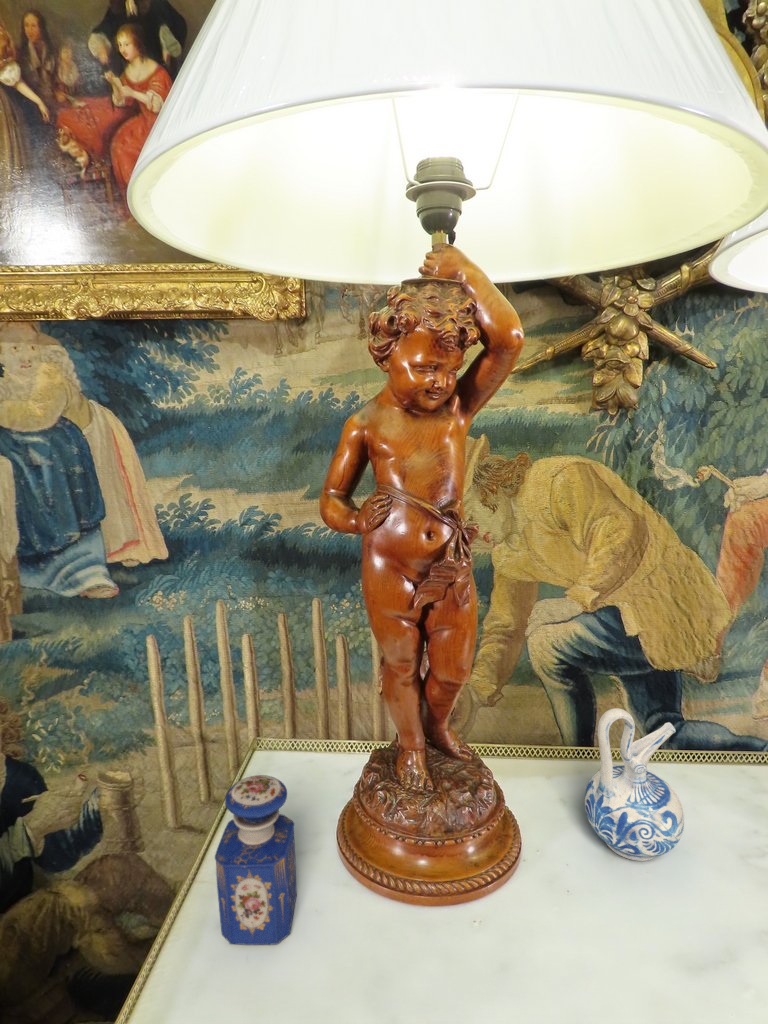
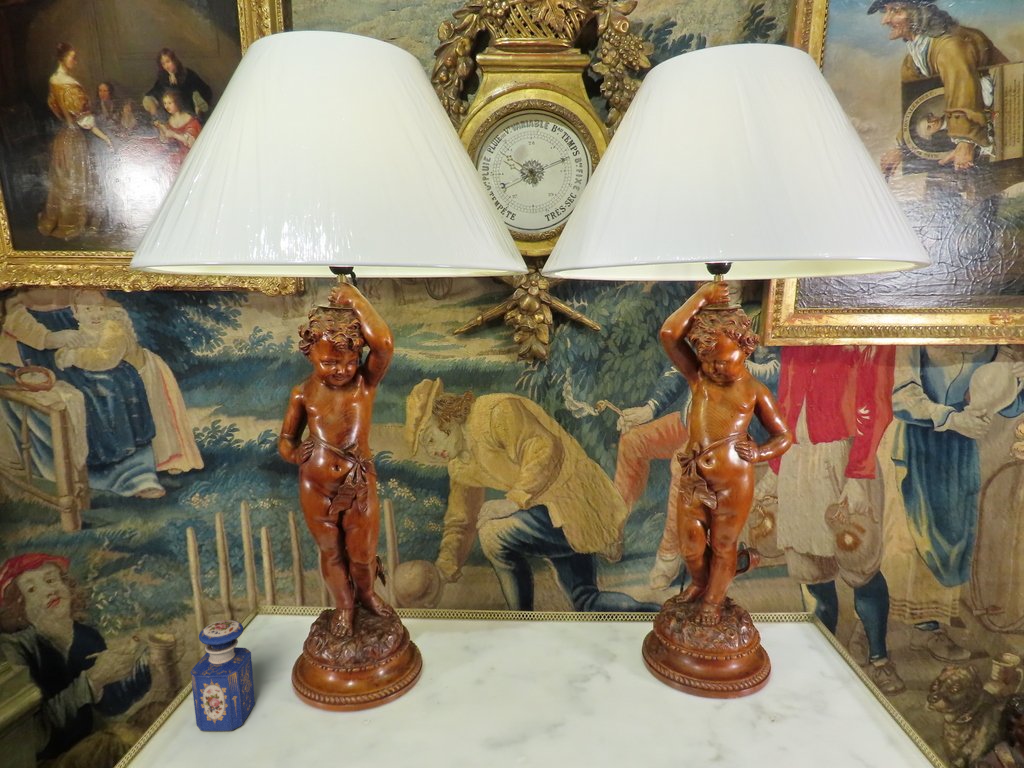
ceramic pitcher: present [584,708,684,861] -> none [467,577,531,683]

